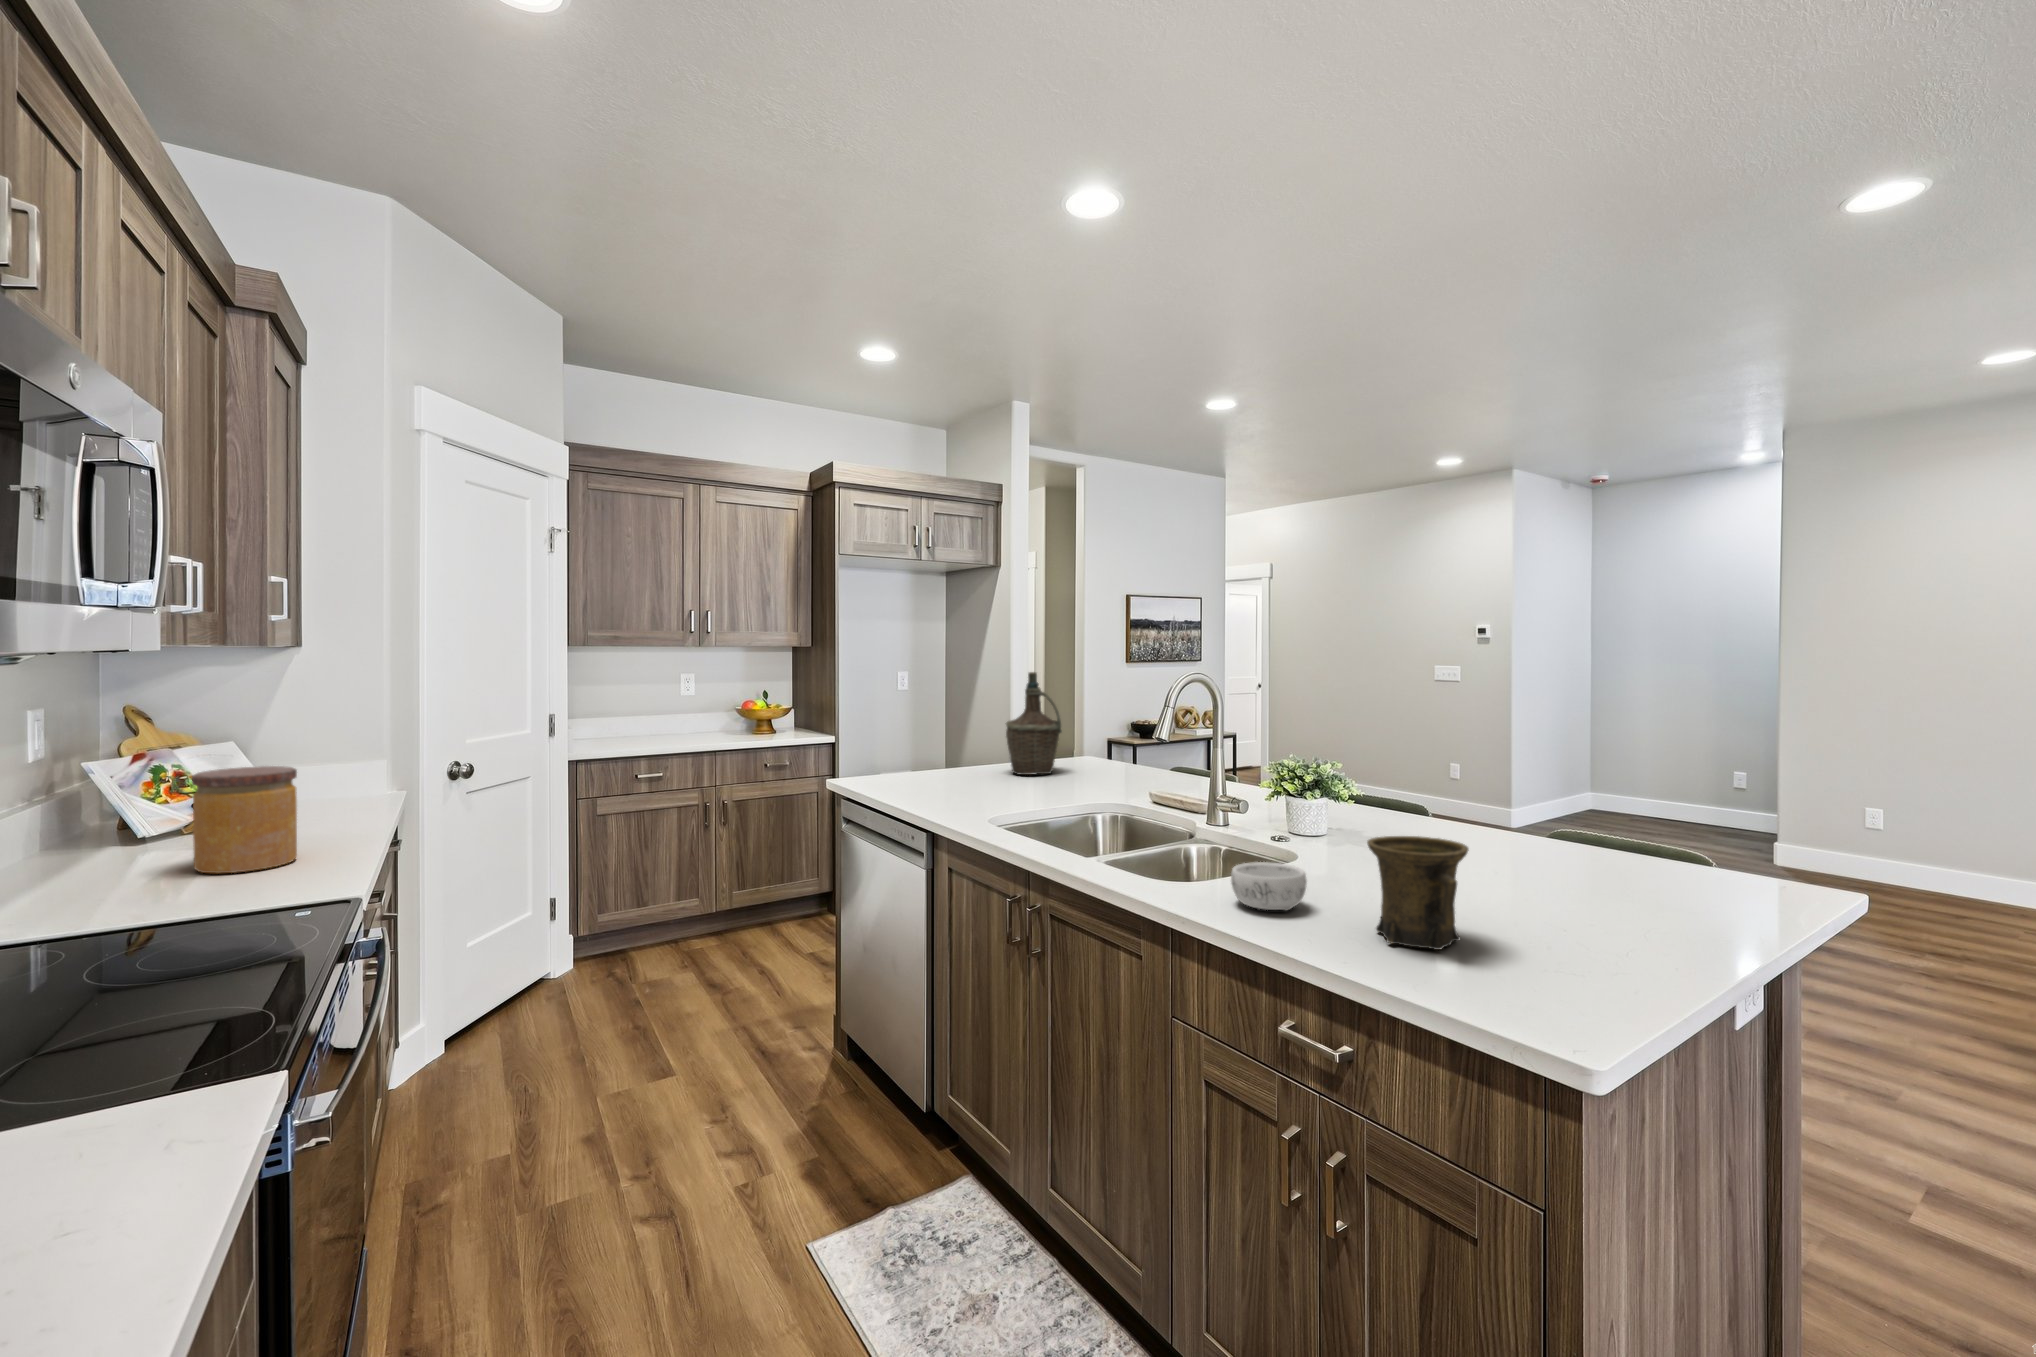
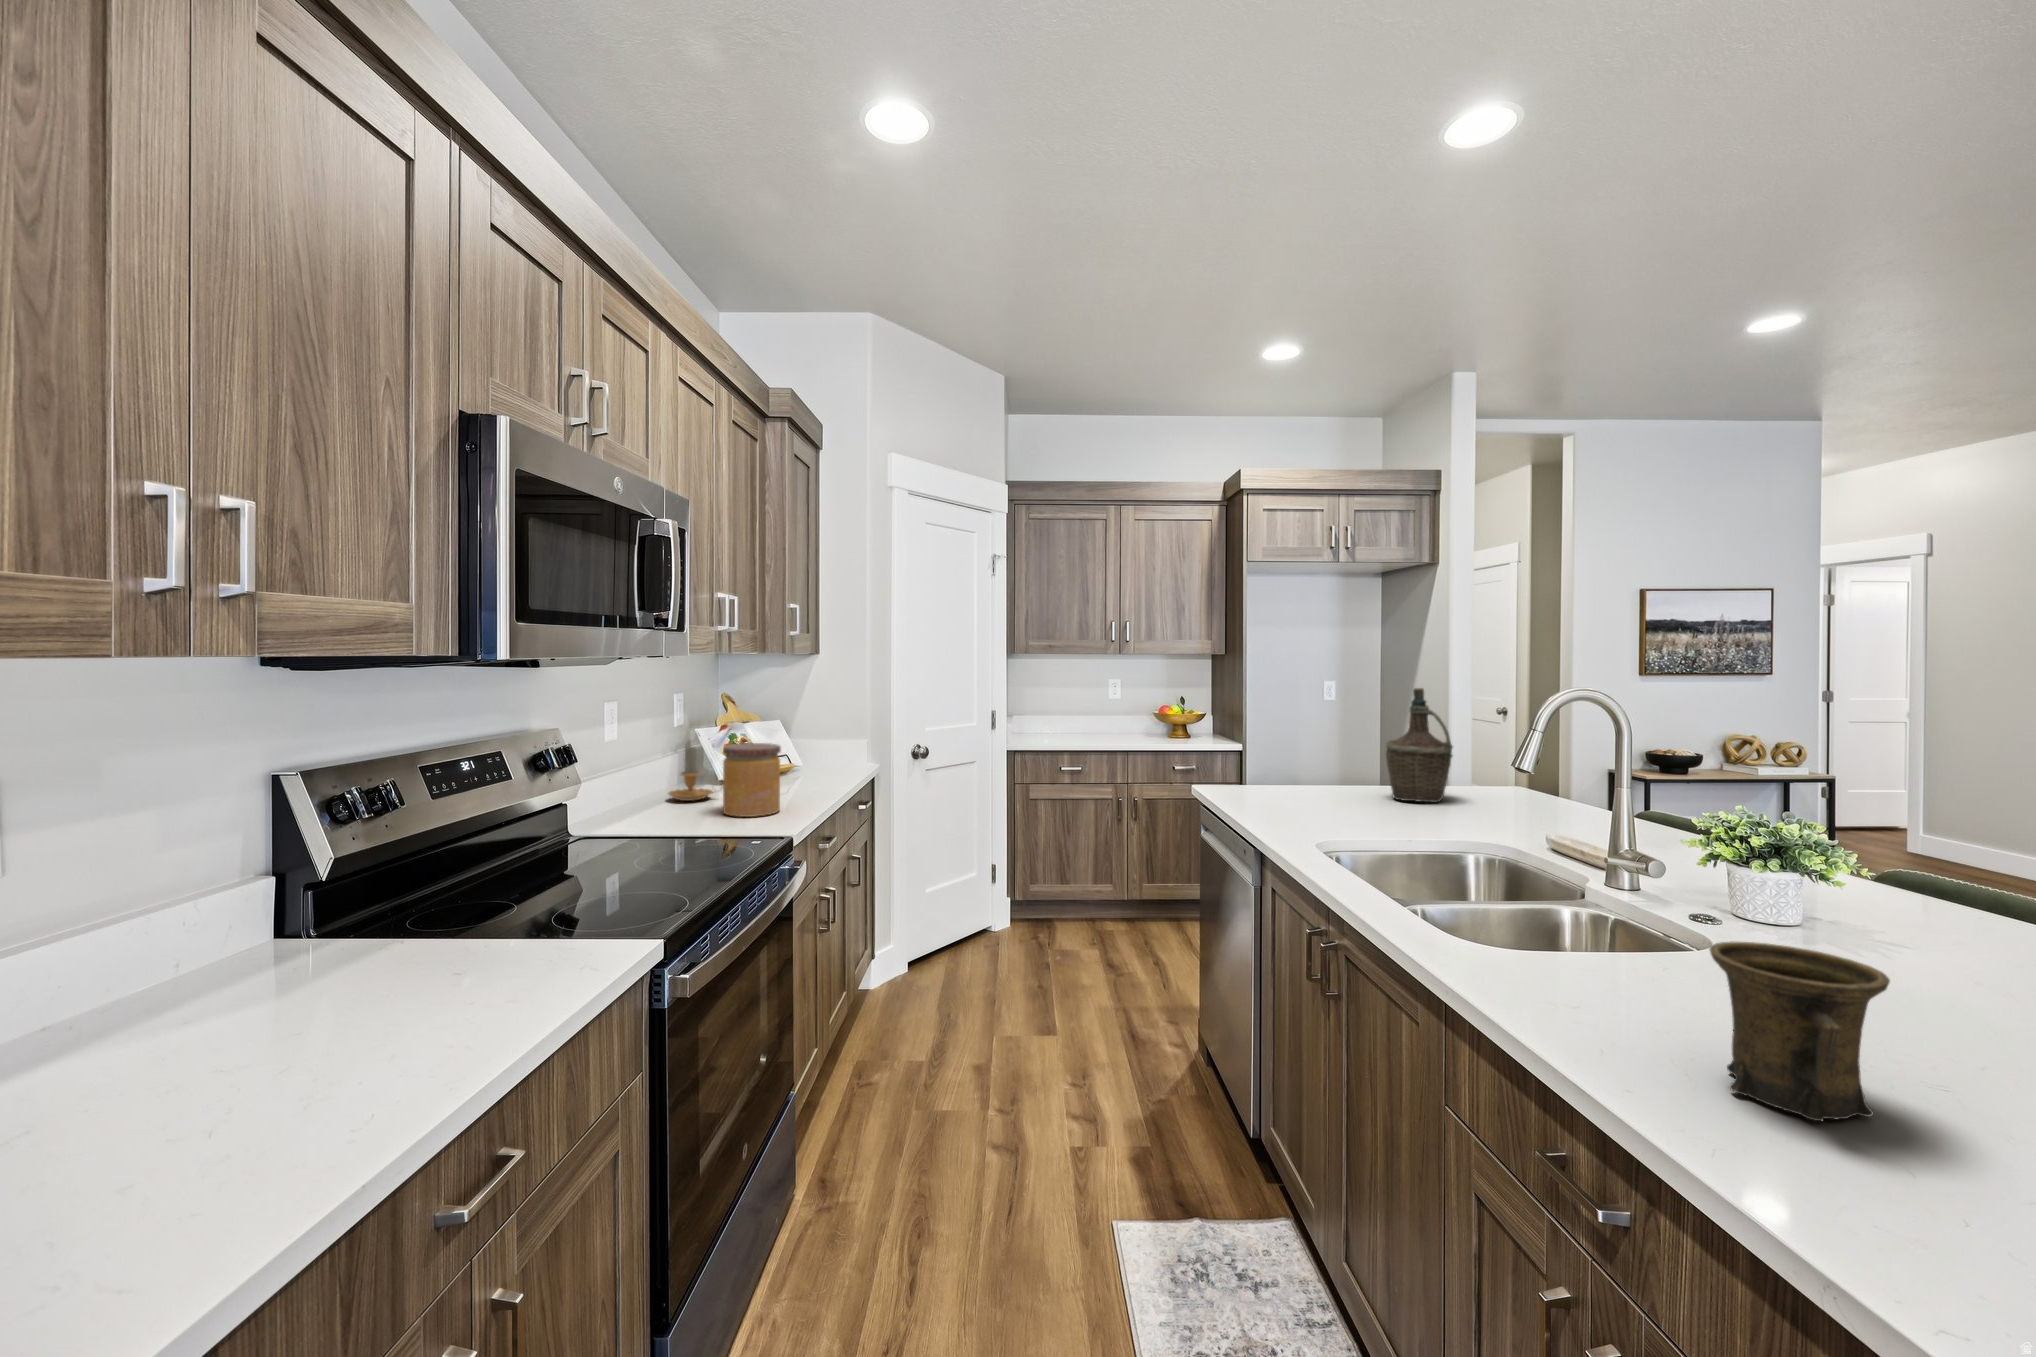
candle: none [61,777,173,863] -> present [668,747,723,801]
decorative bowl: present [1231,862,1307,910] -> none [1533,943,1644,1014]

